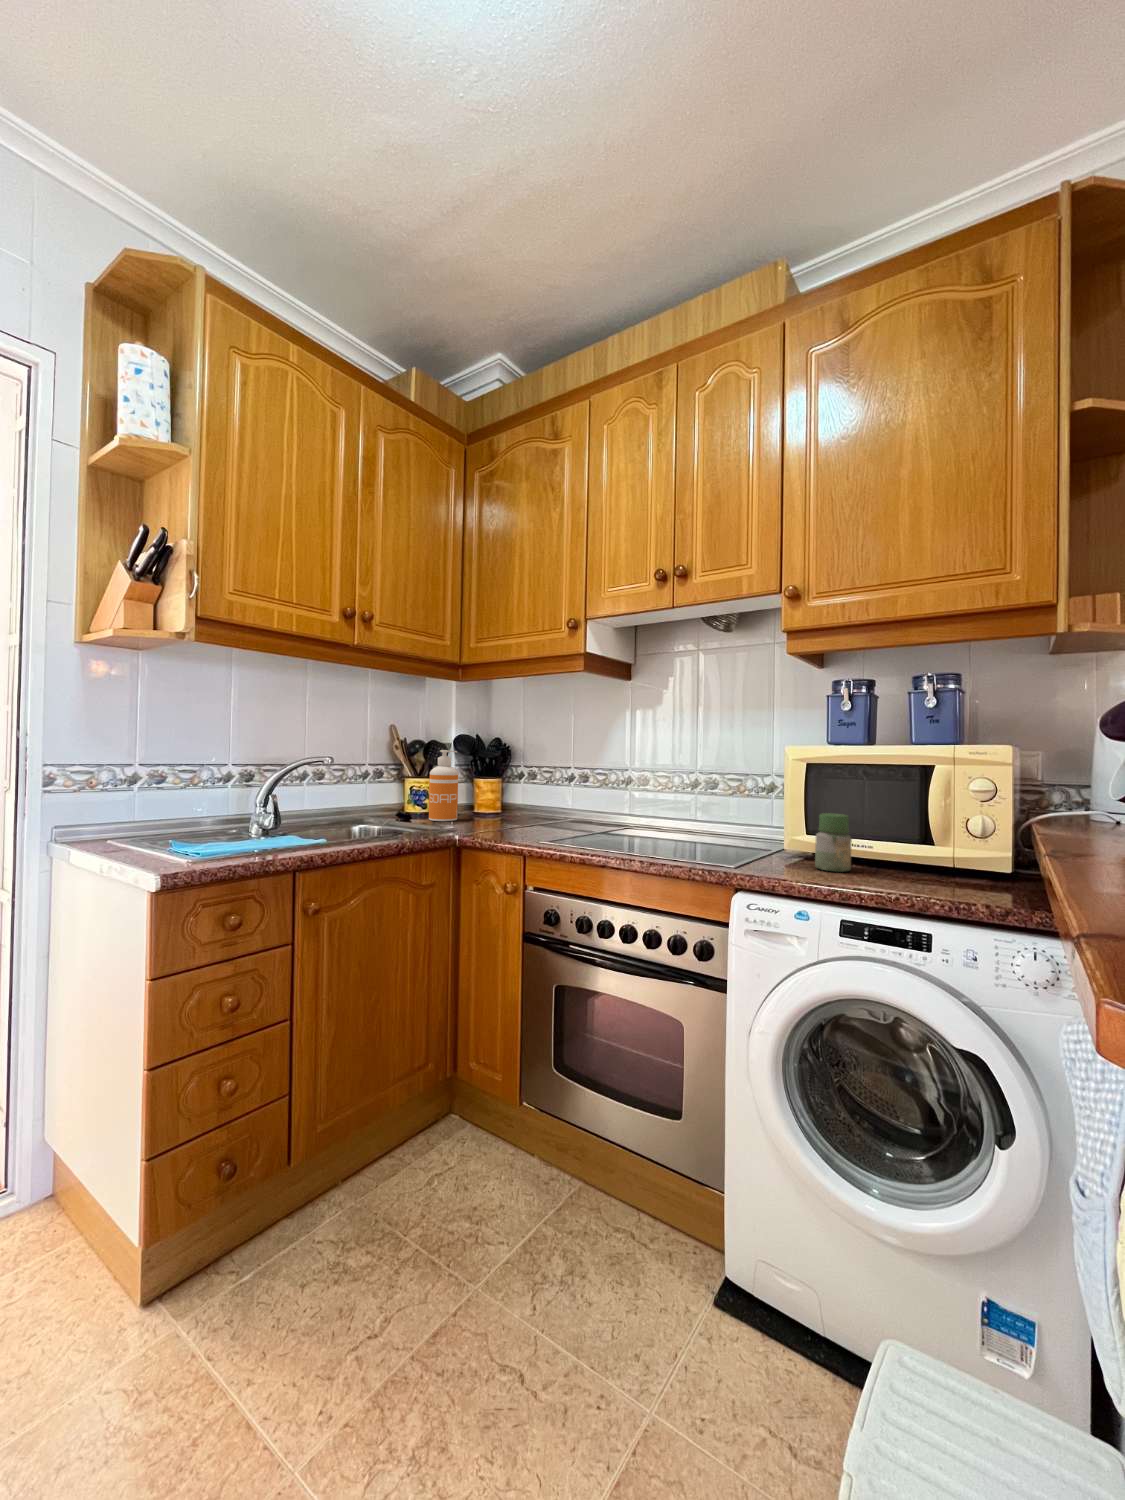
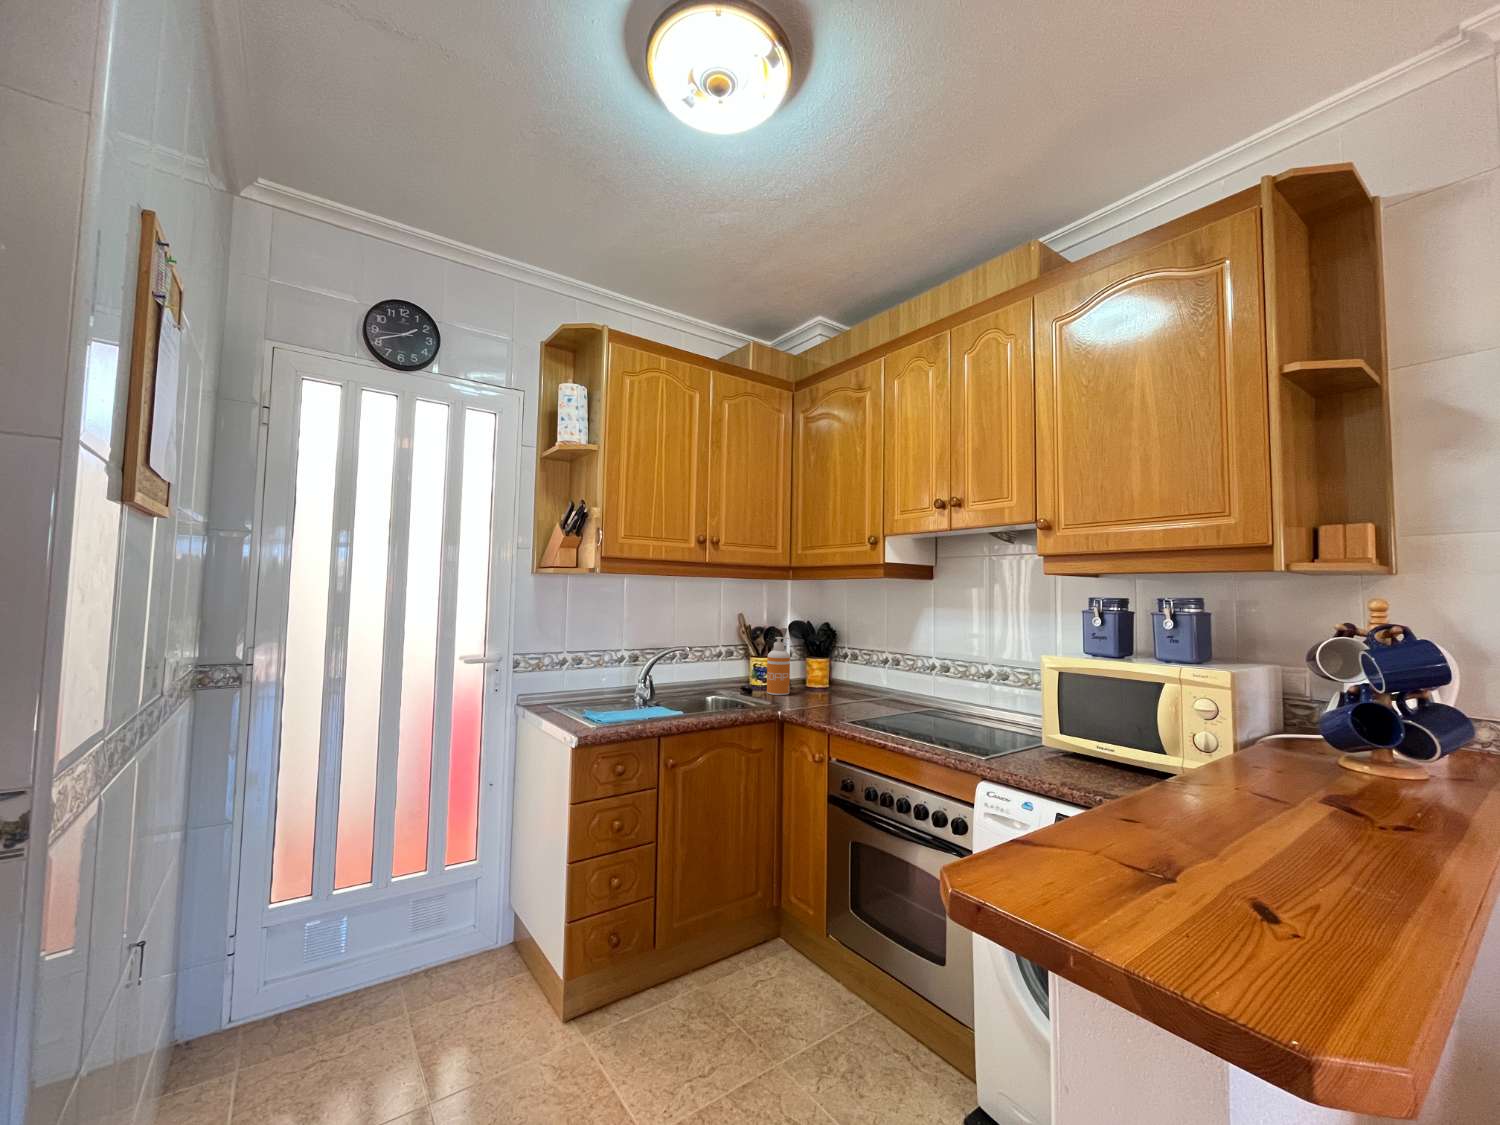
jar: present [815,813,852,872] -> none [1057,718,1088,770]

